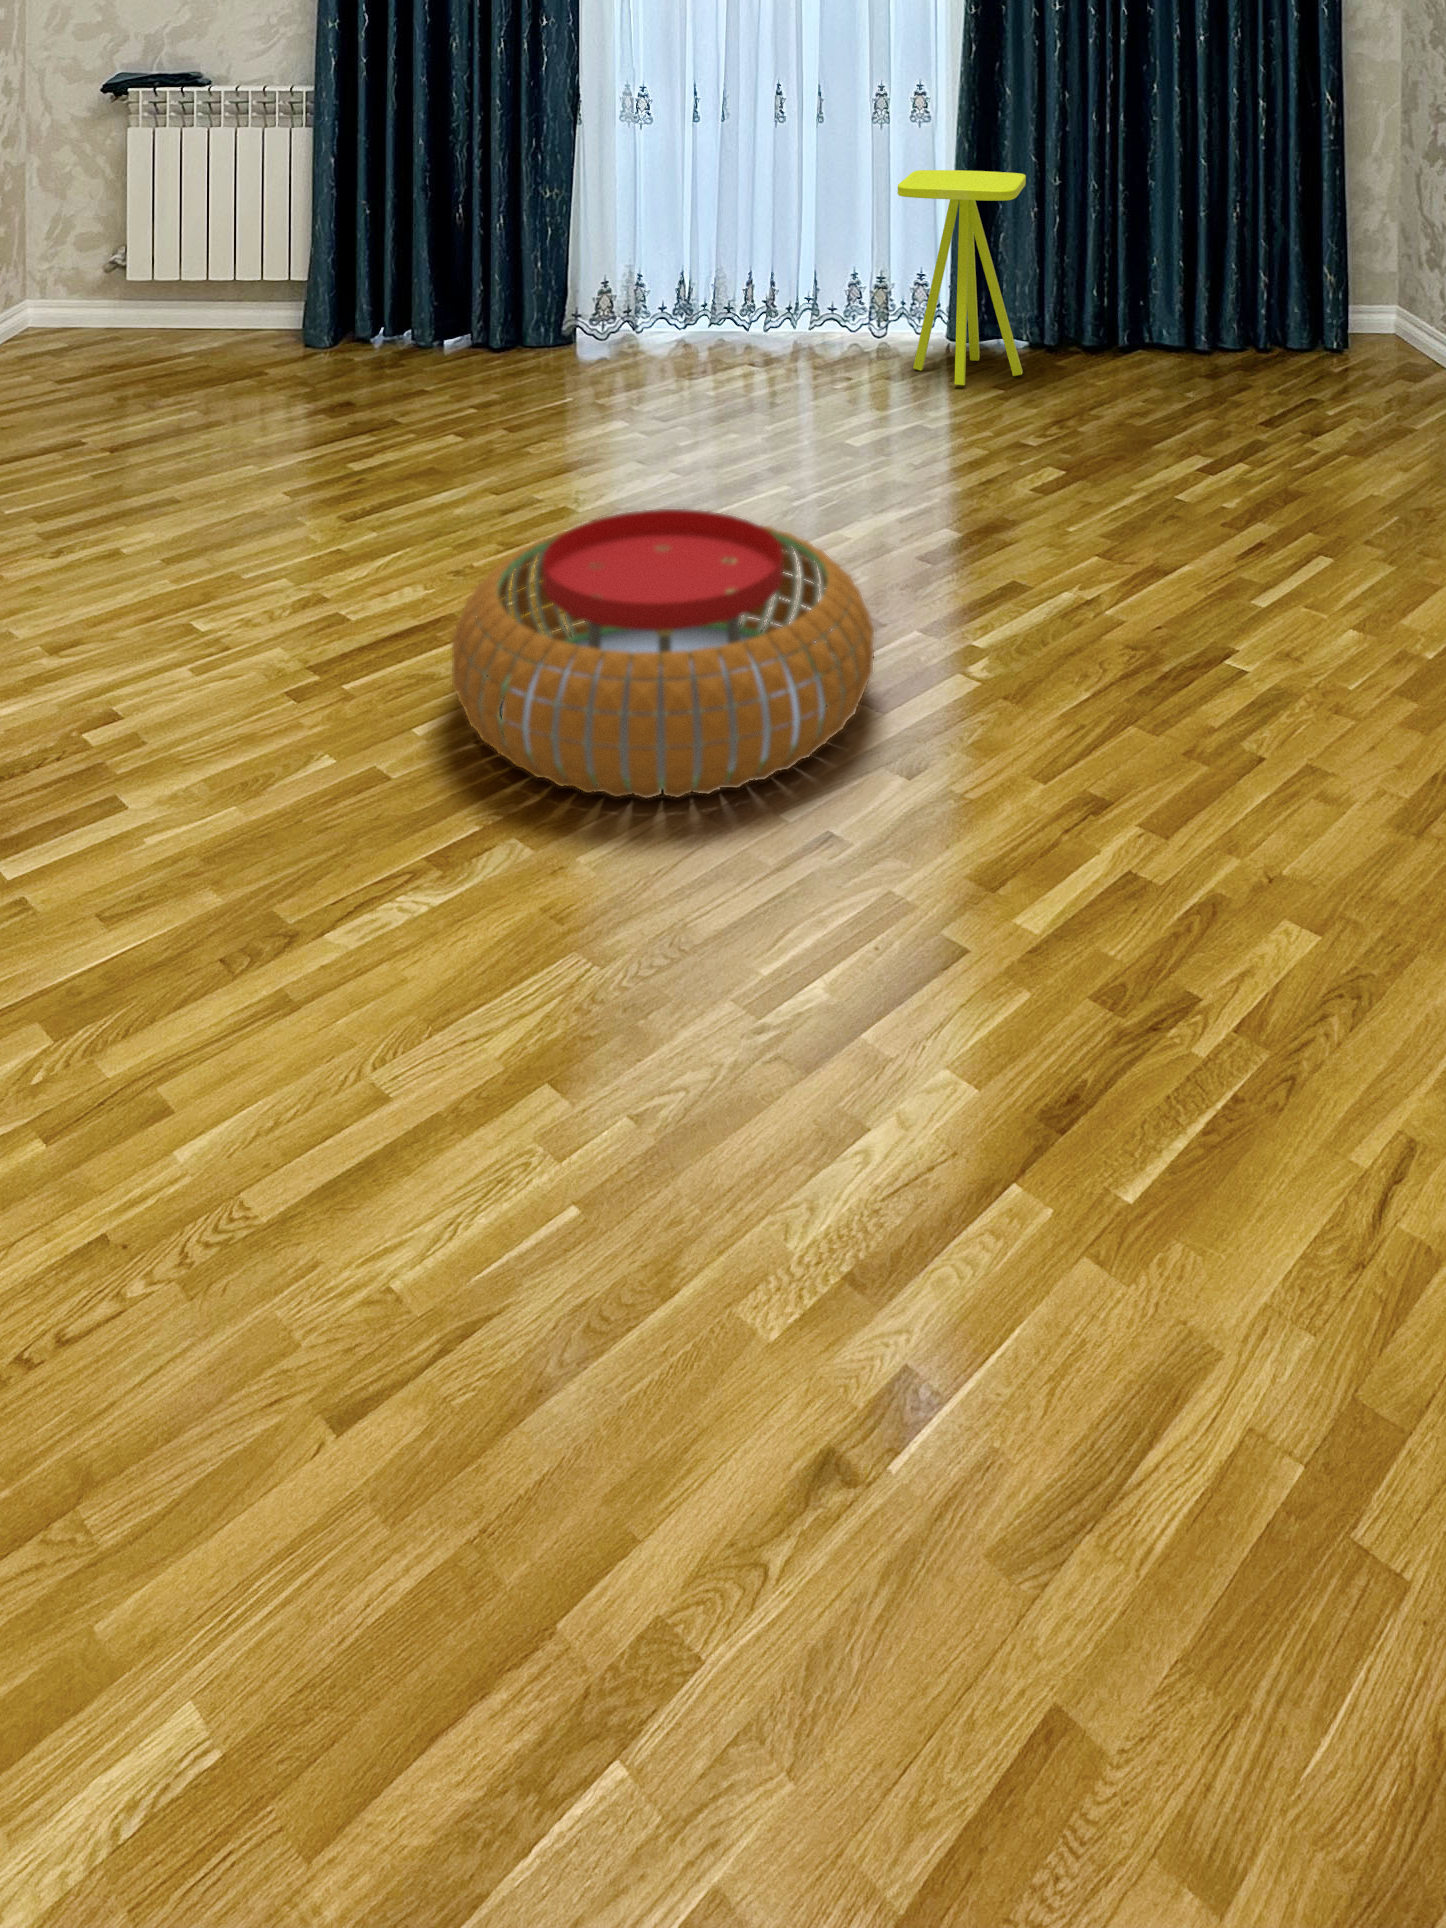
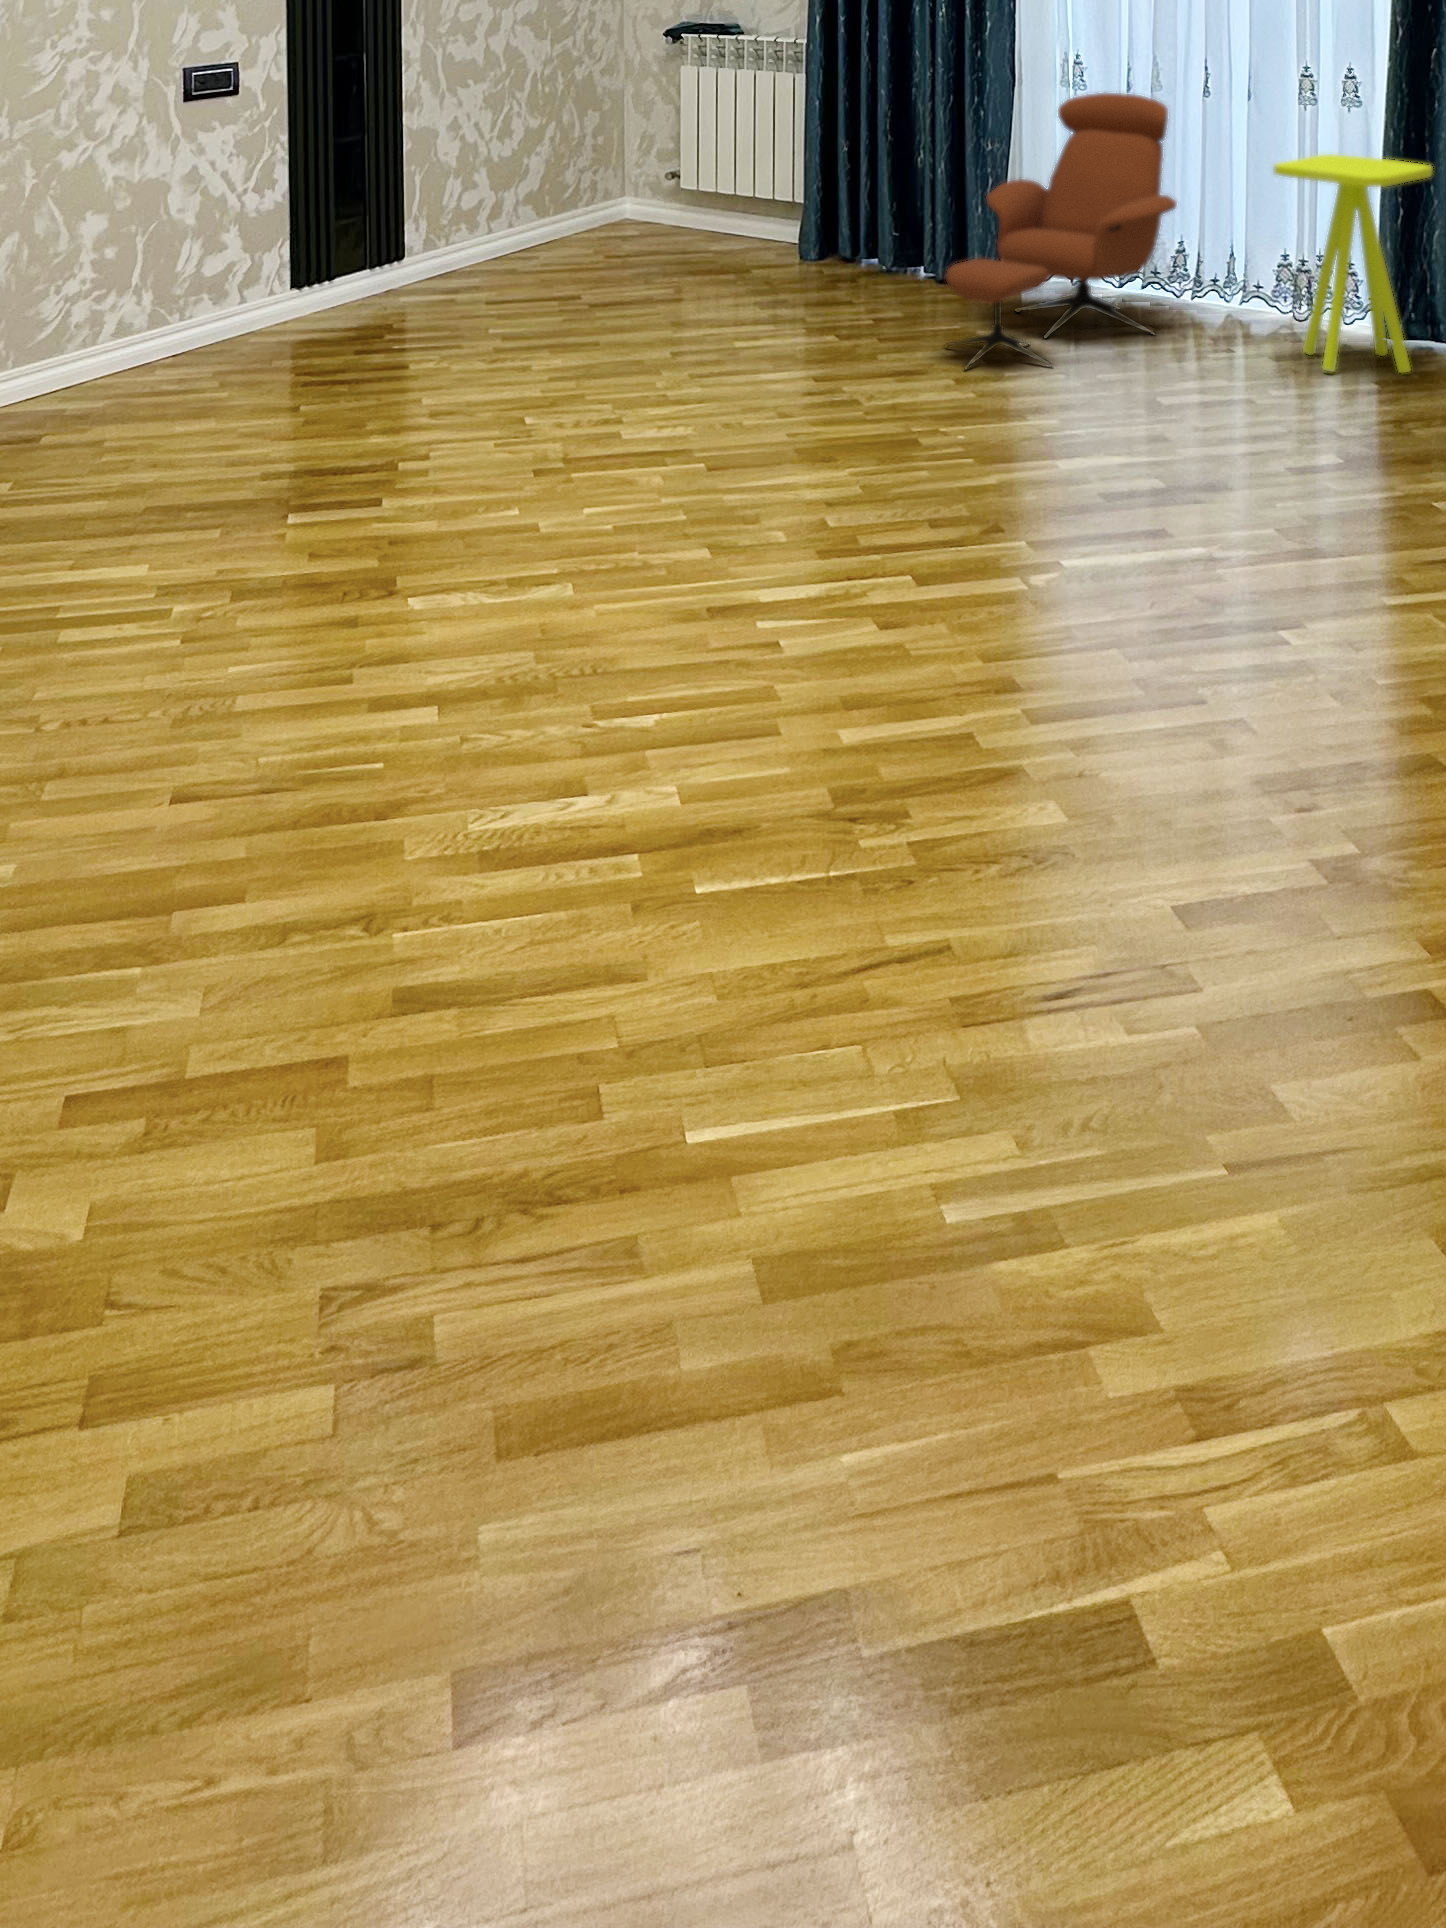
lounge chair: none [581,125,780,448] -> present [946,93,1176,368]
pouf: present [452,509,874,798] -> none [597,376,934,576]

